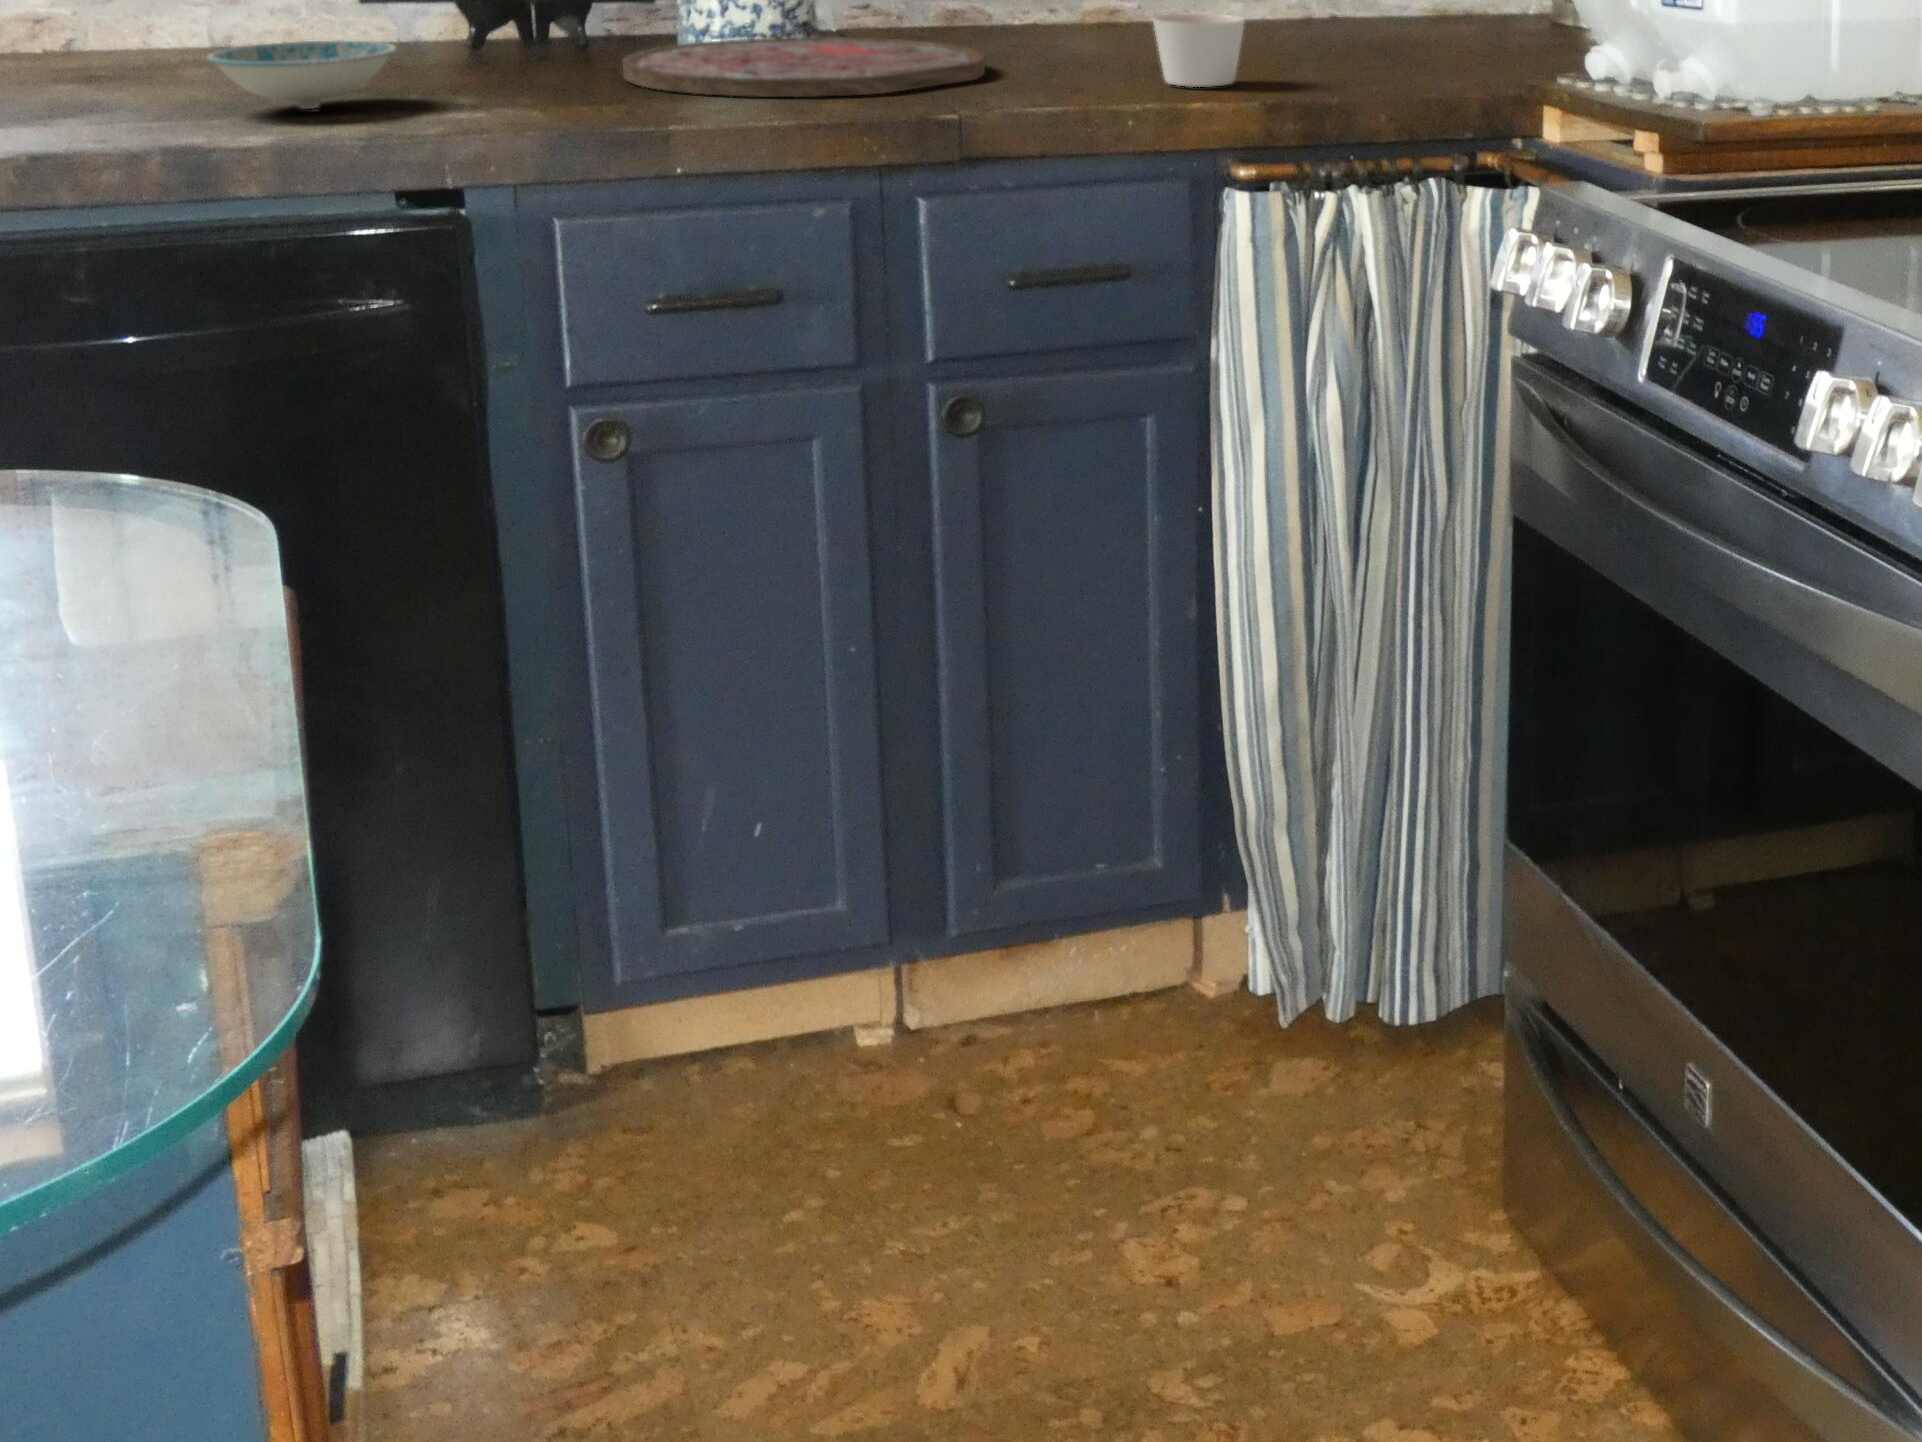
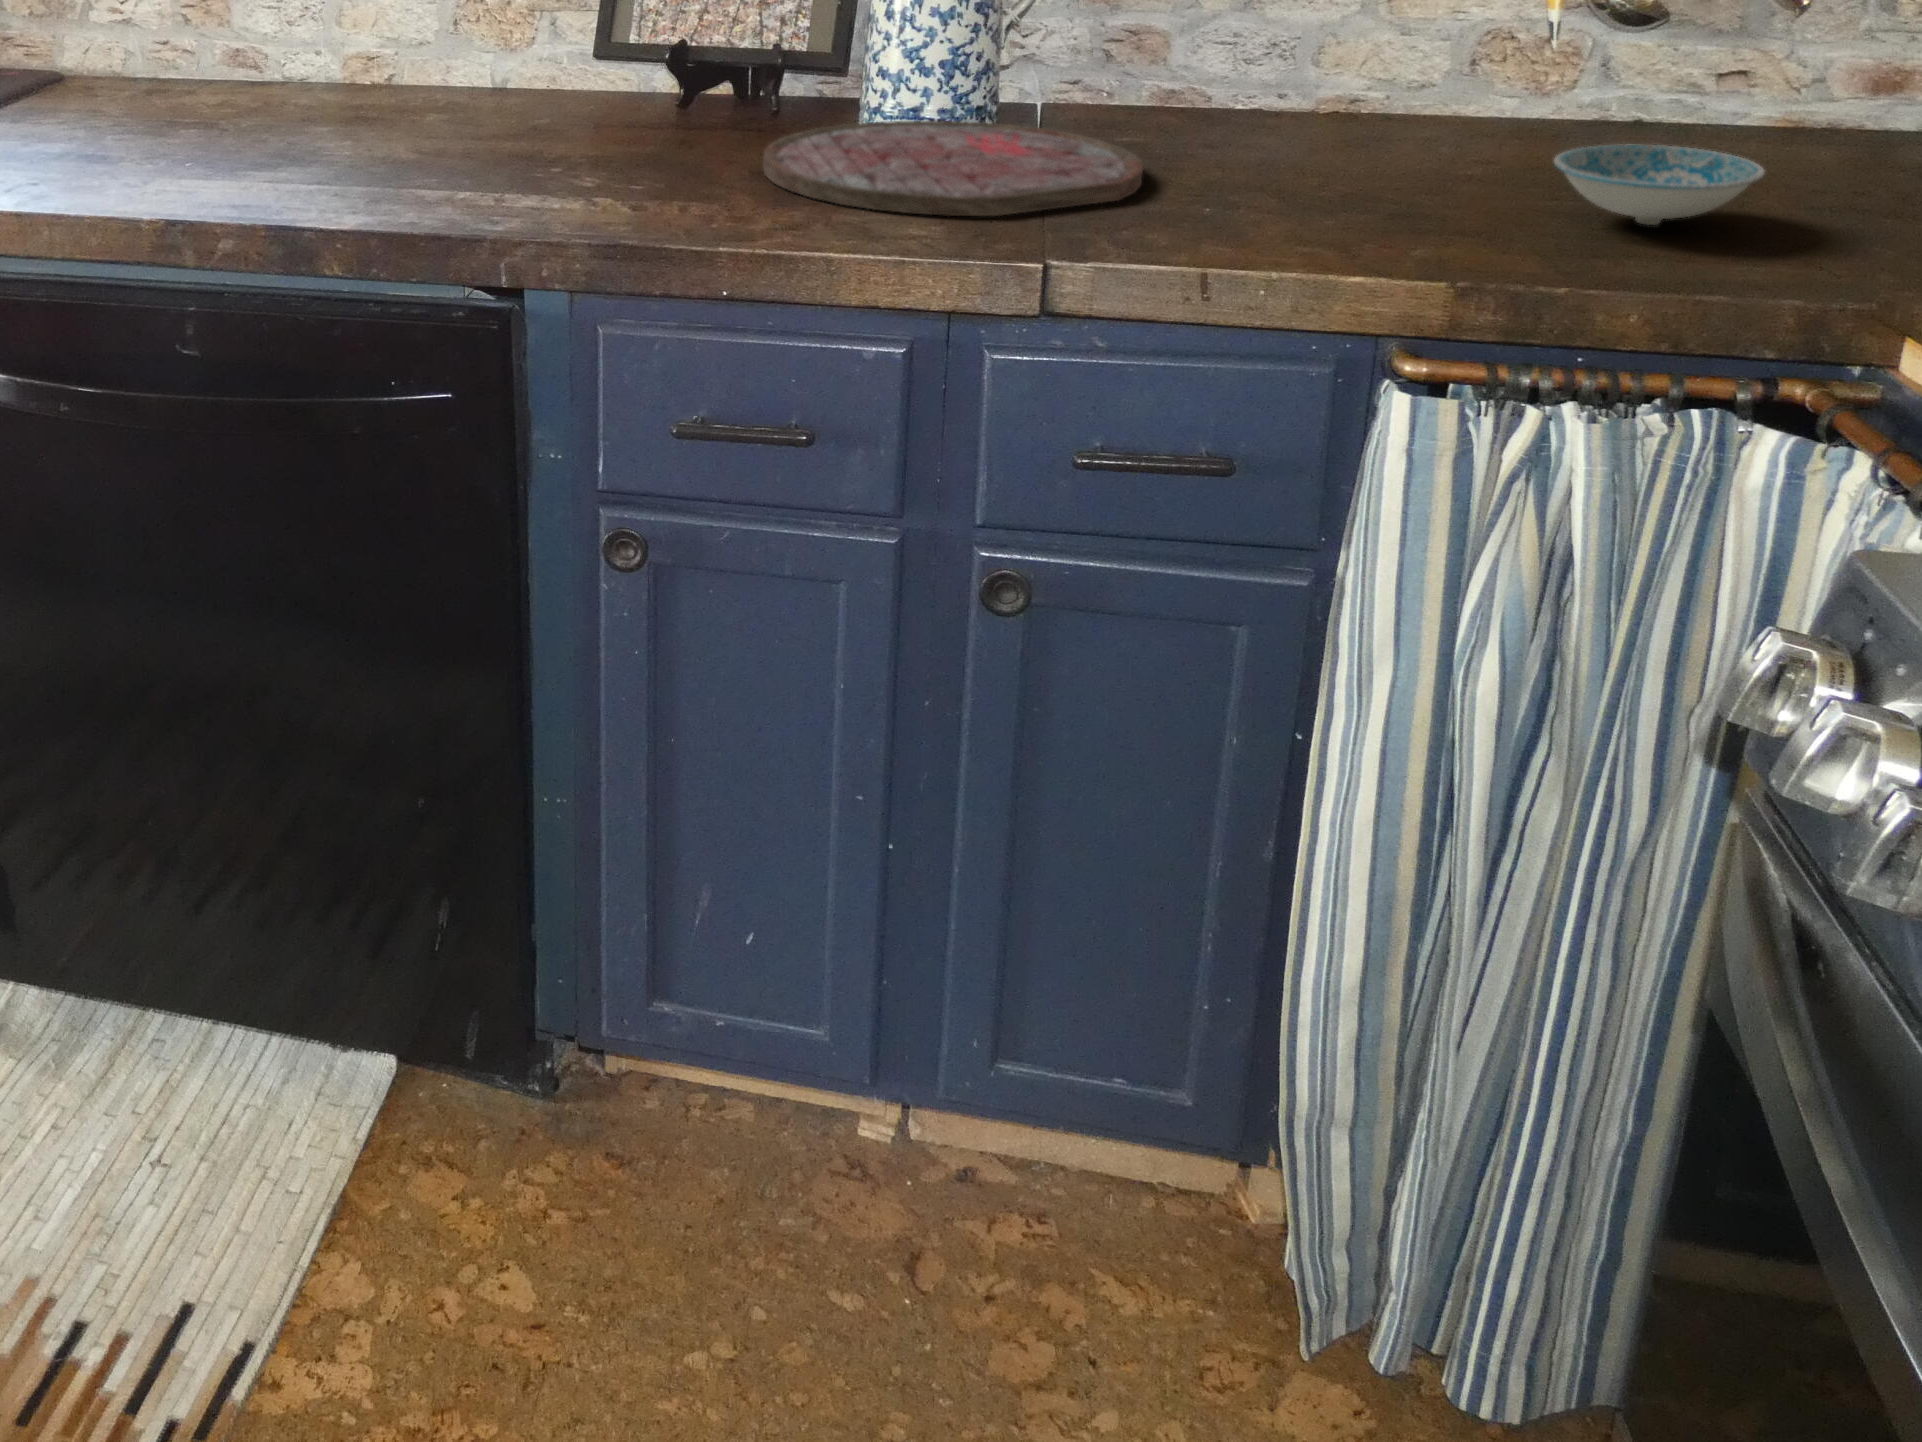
candle: present [1153,14,1244,87] -> none [1336,148,1460,244]
ceramic bowl: present [207,40,396,109] -> present [1554,144,1765,225]

